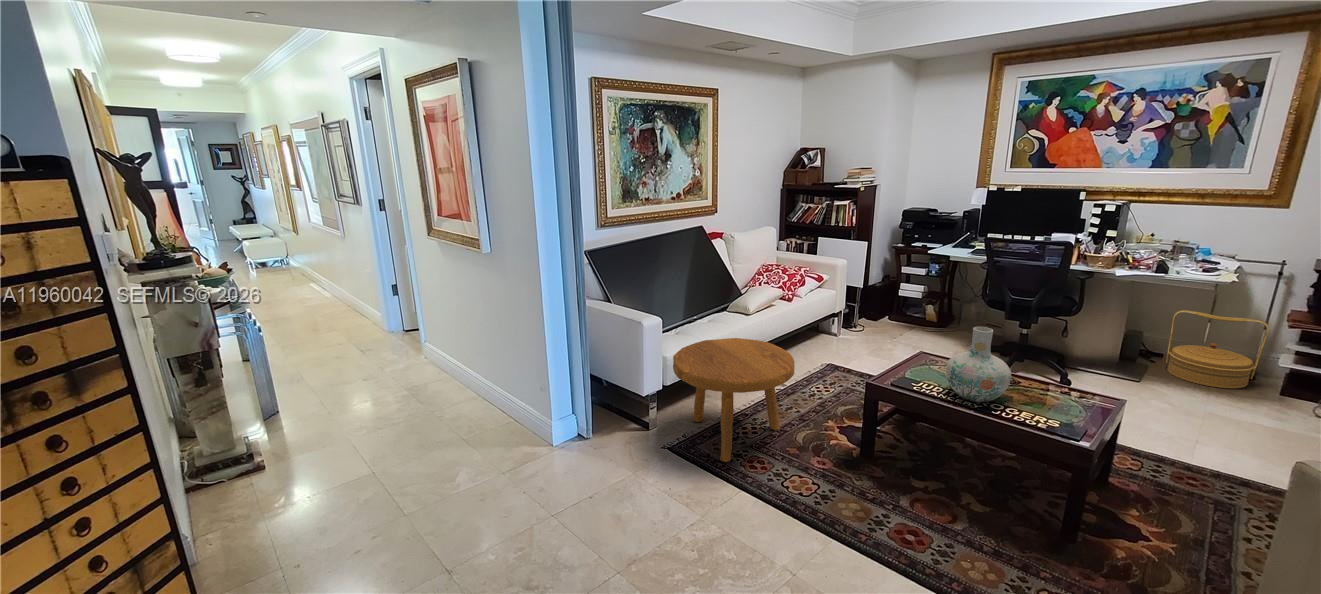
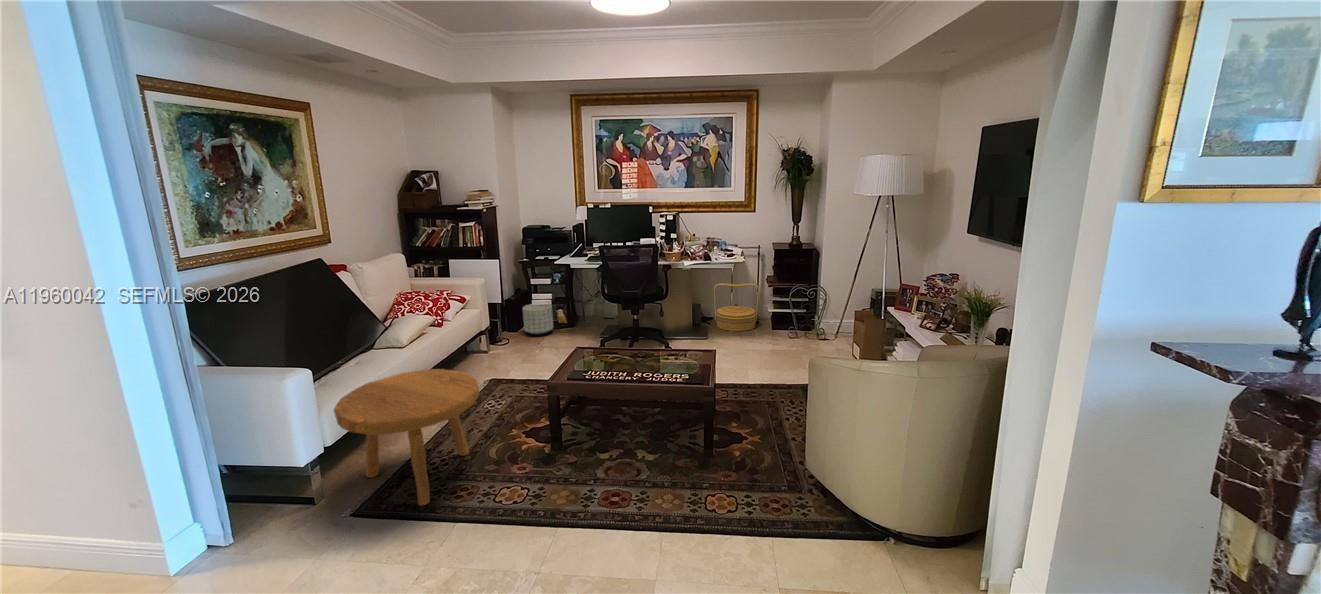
planter: none [882,295,919,329] -> present [523,303,553,335]
vase: present [946,327,1011,402] -> none [607,314,652,375]

